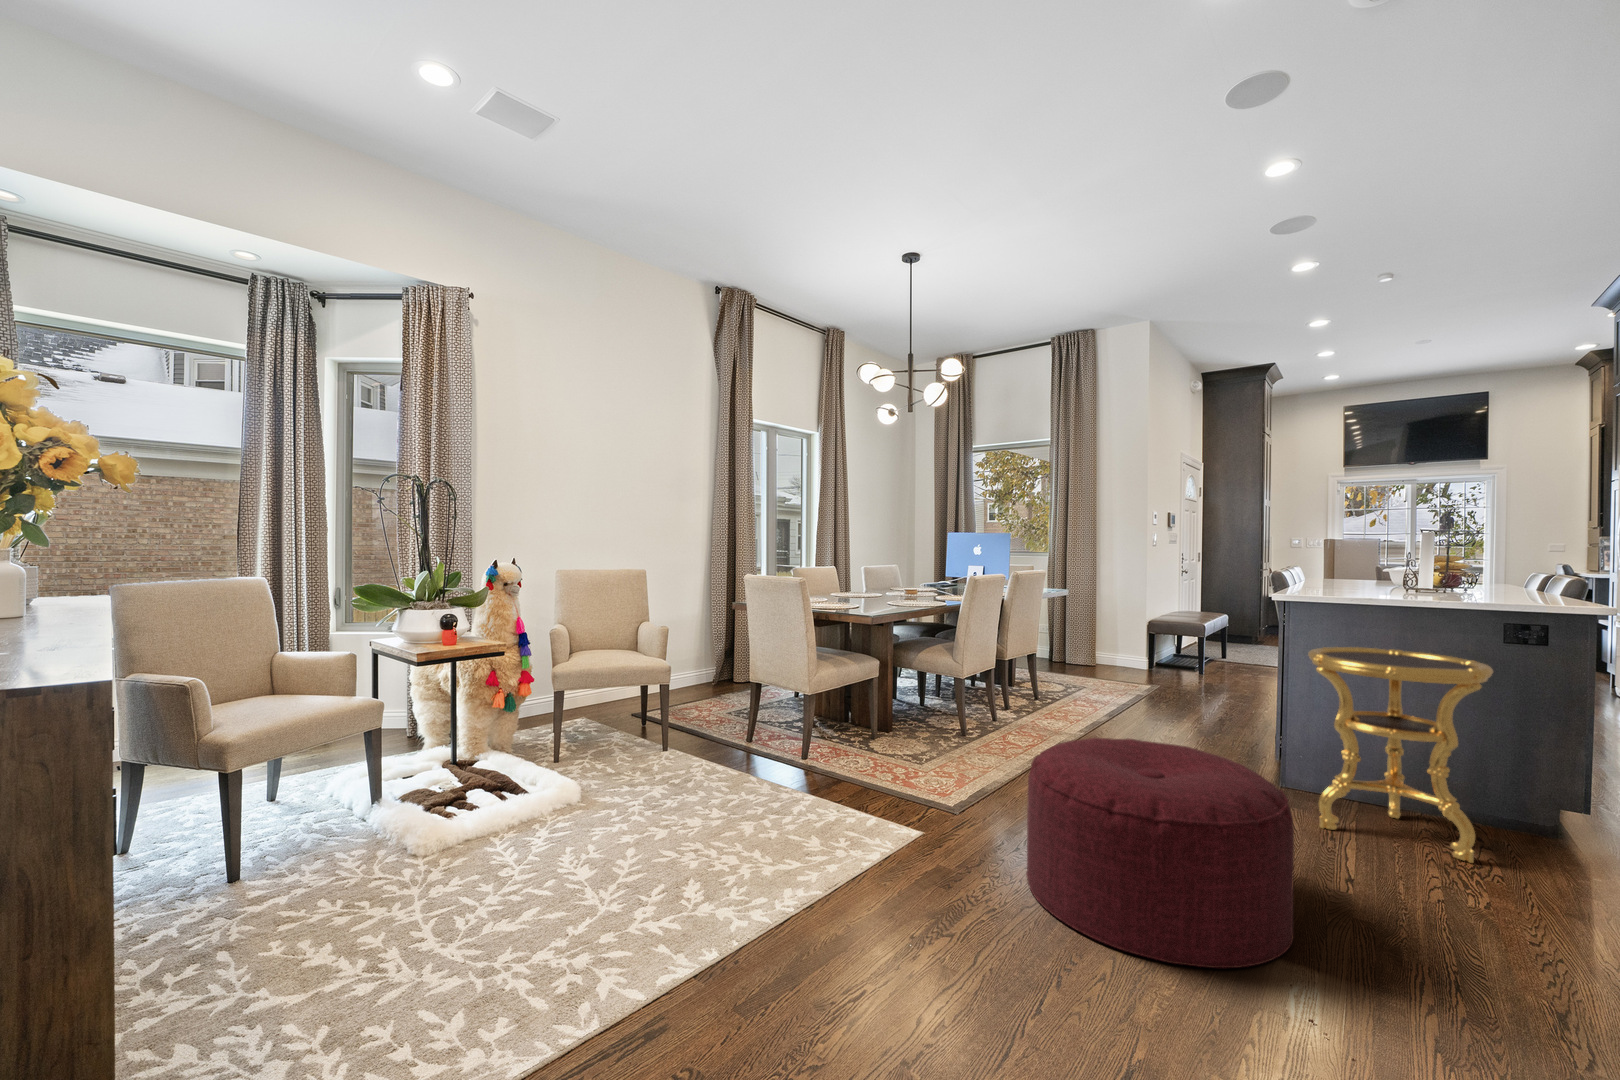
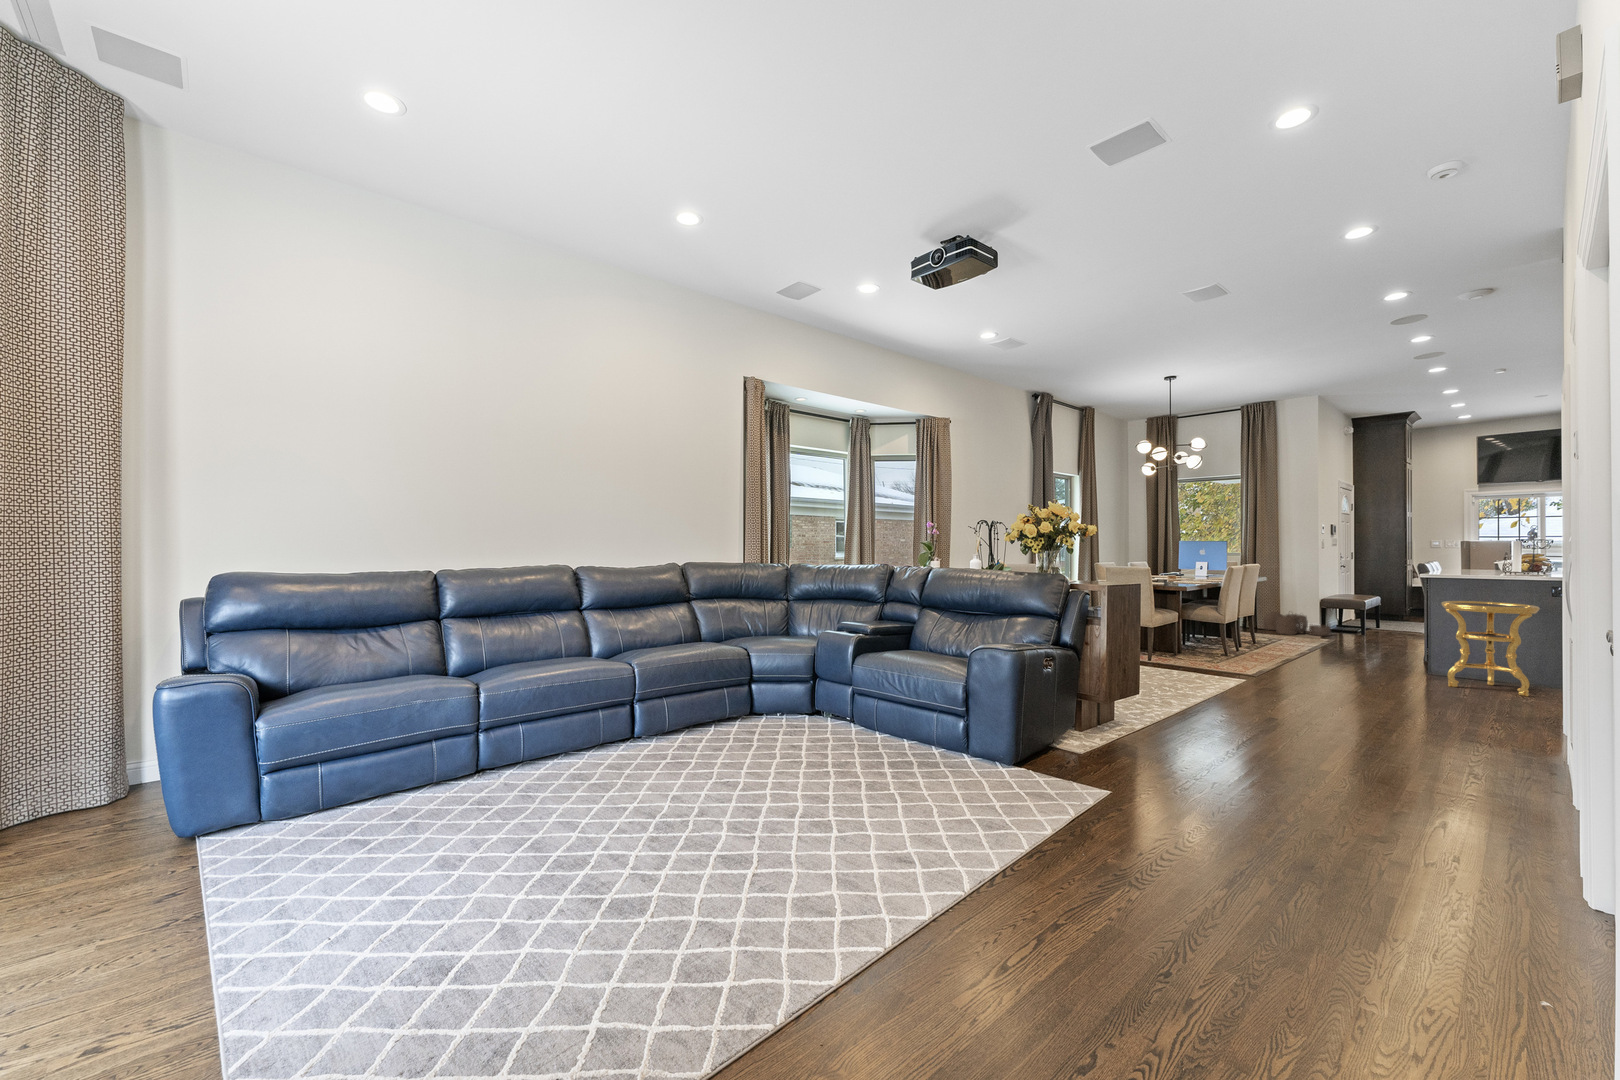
woven basket: none [1071,640,1158,681] -> present [1263,612,1331,636]
ottoman: present [1026,738,1294,968] -> none [1304,637,1435,710]

